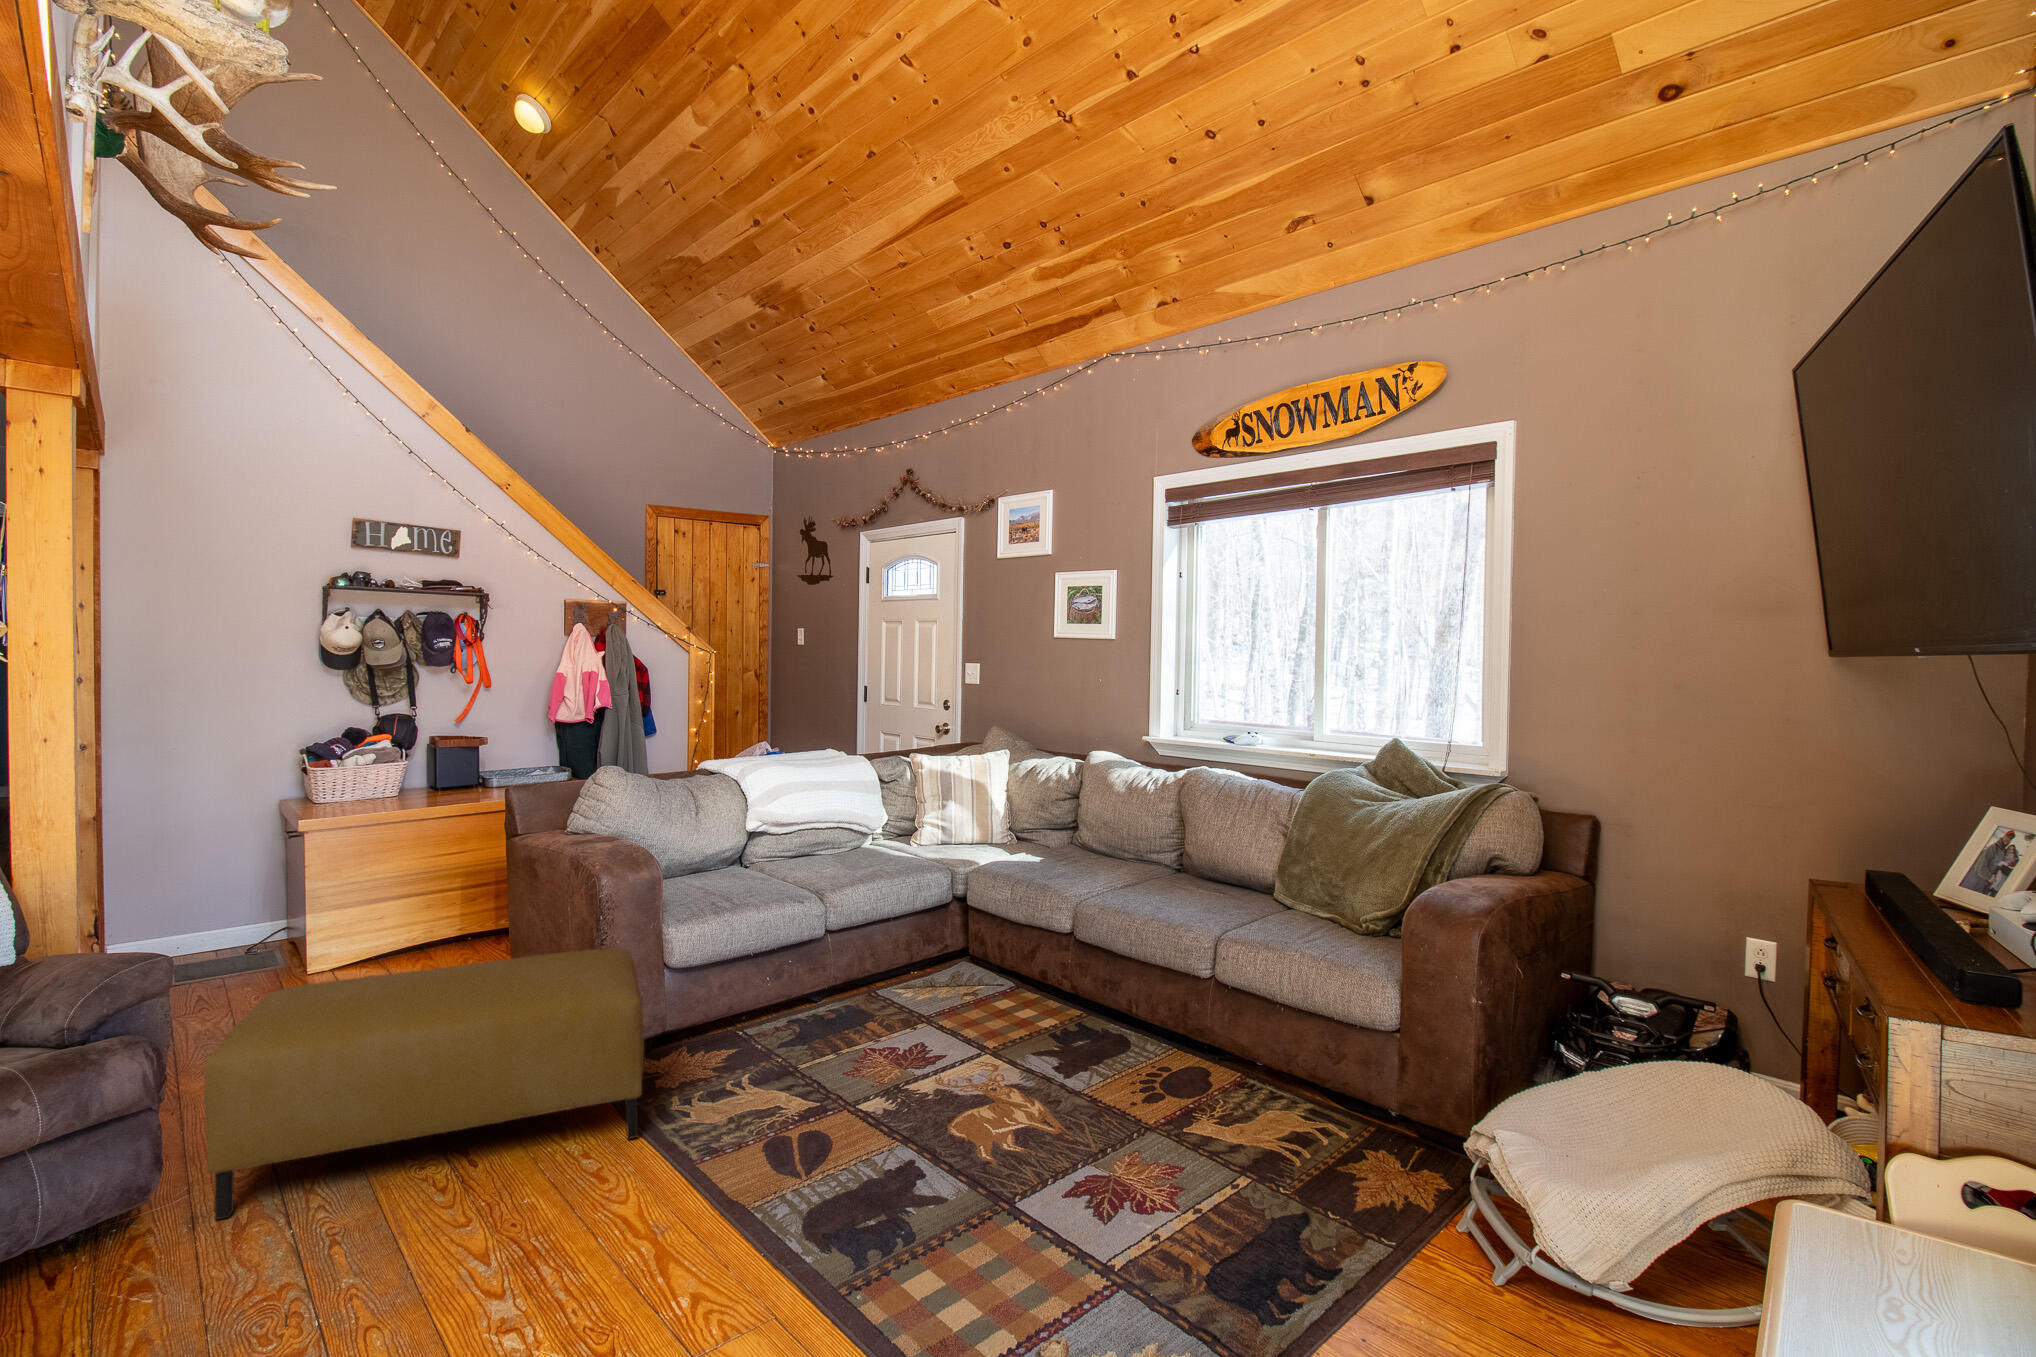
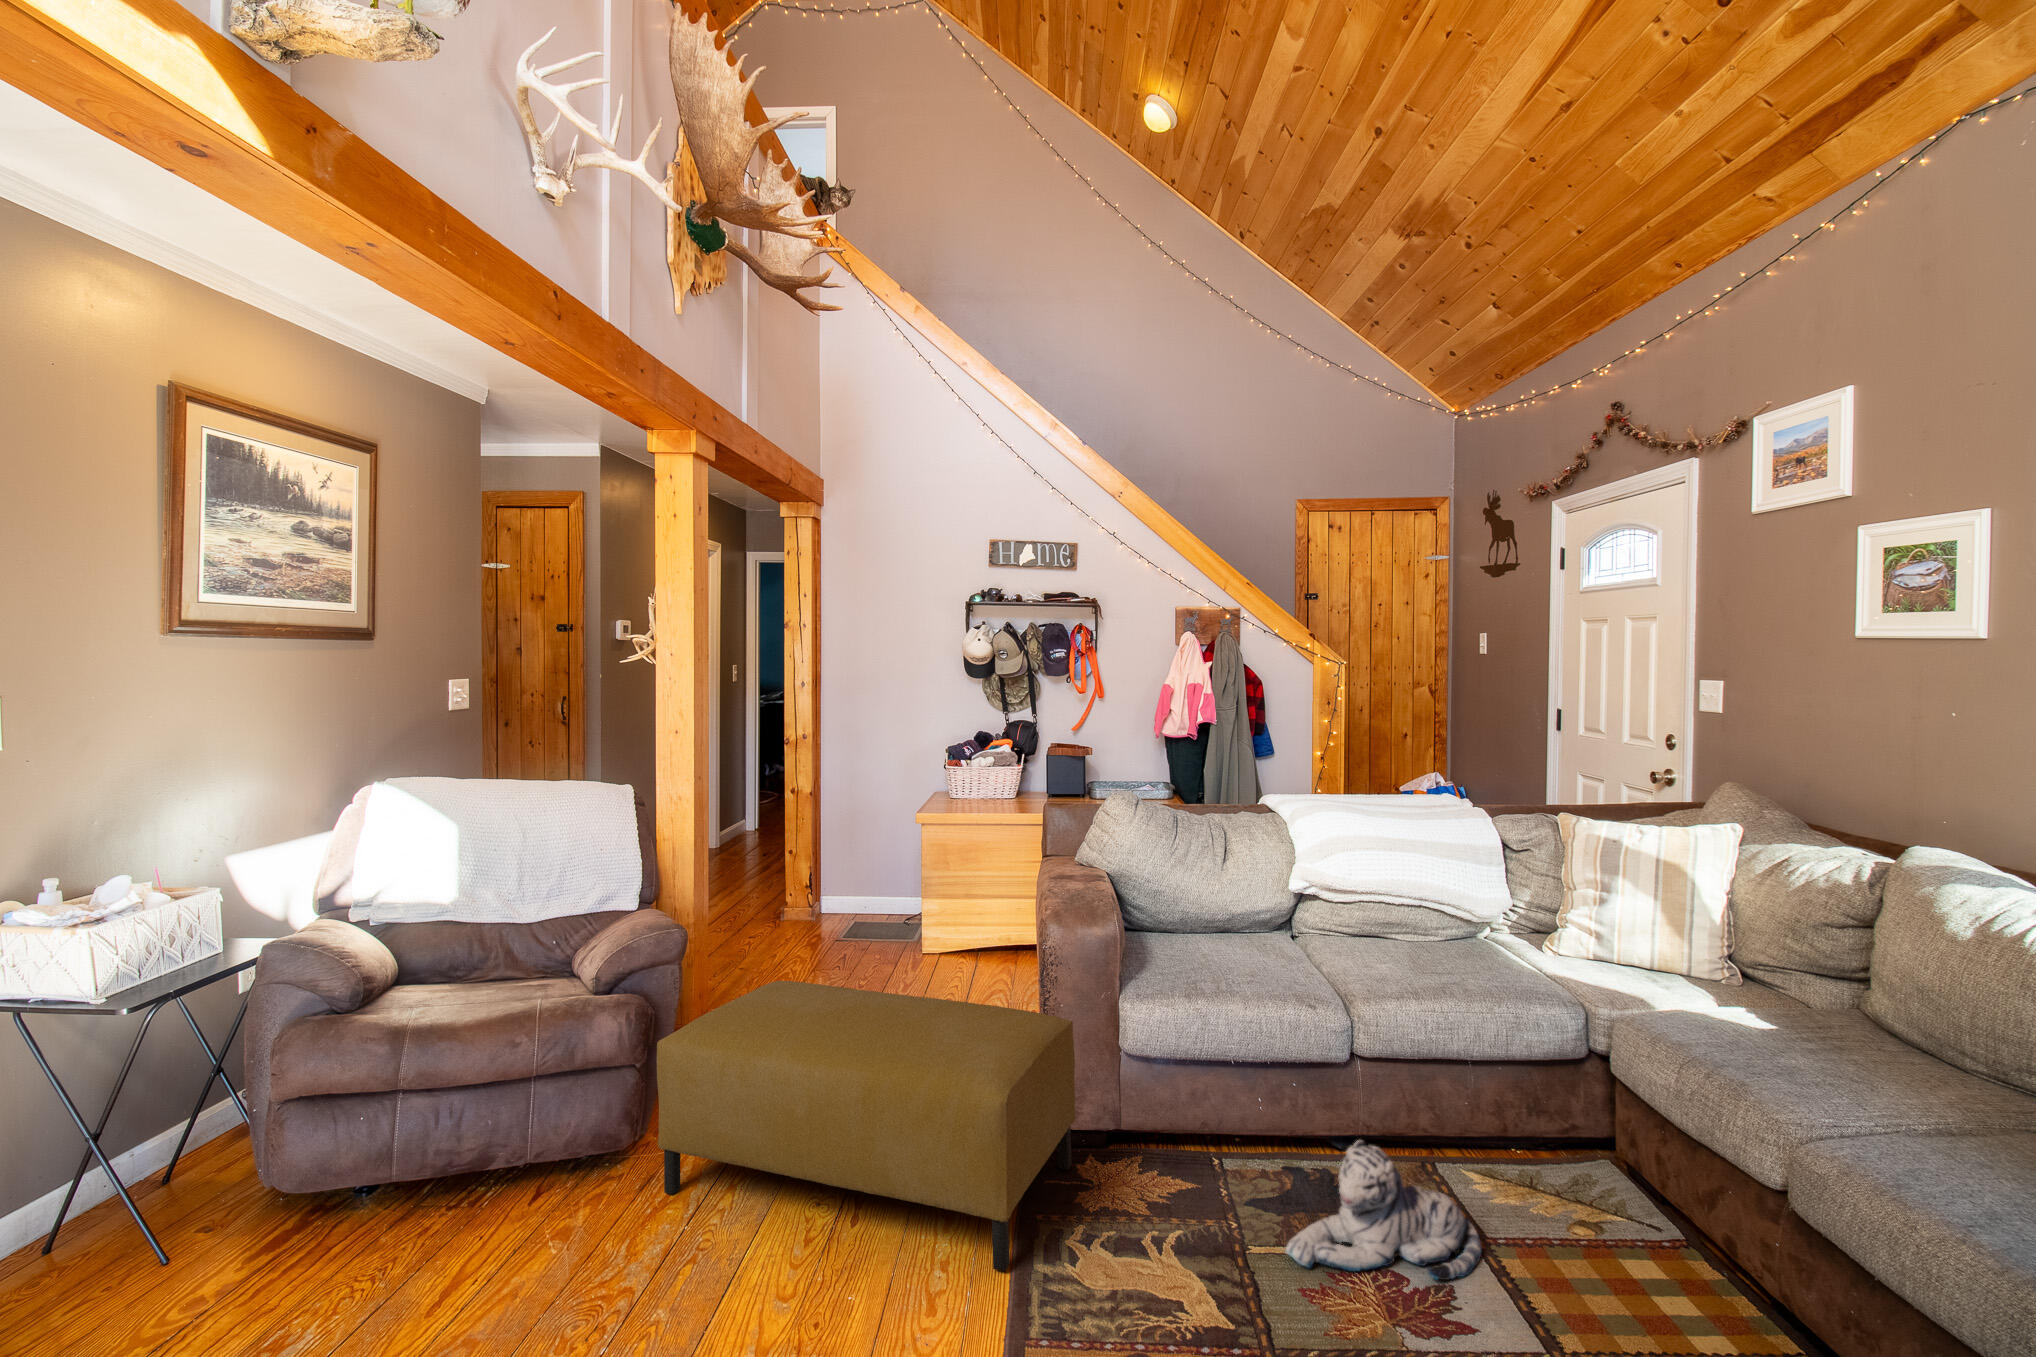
plush toy: none [823,973,929,1063] -> present [1286,1140,1482,1280]

